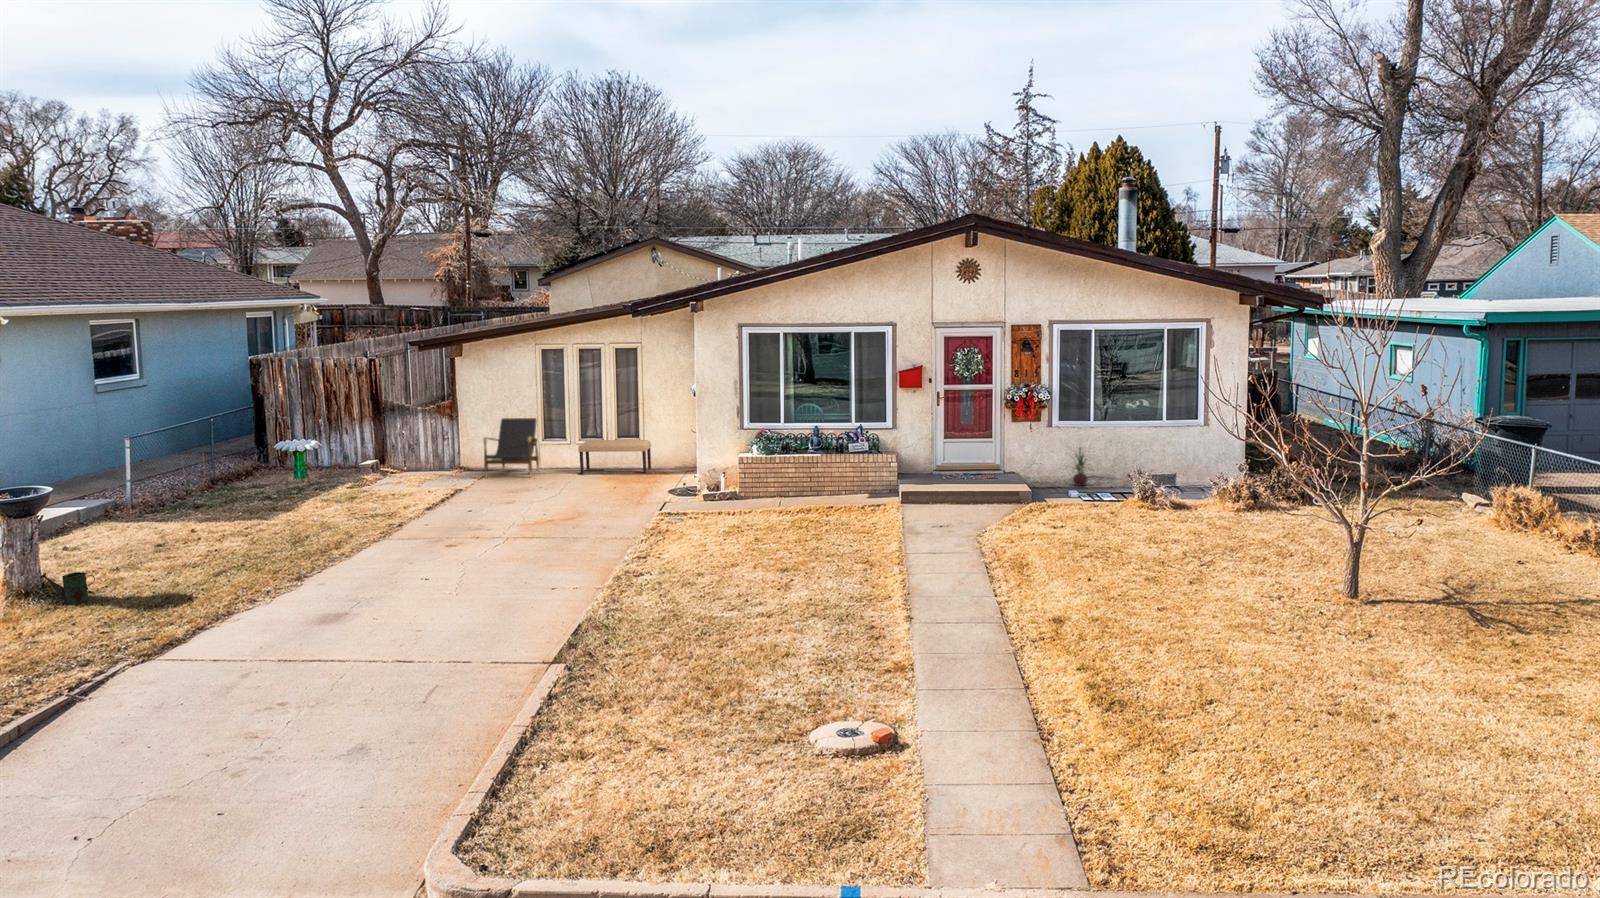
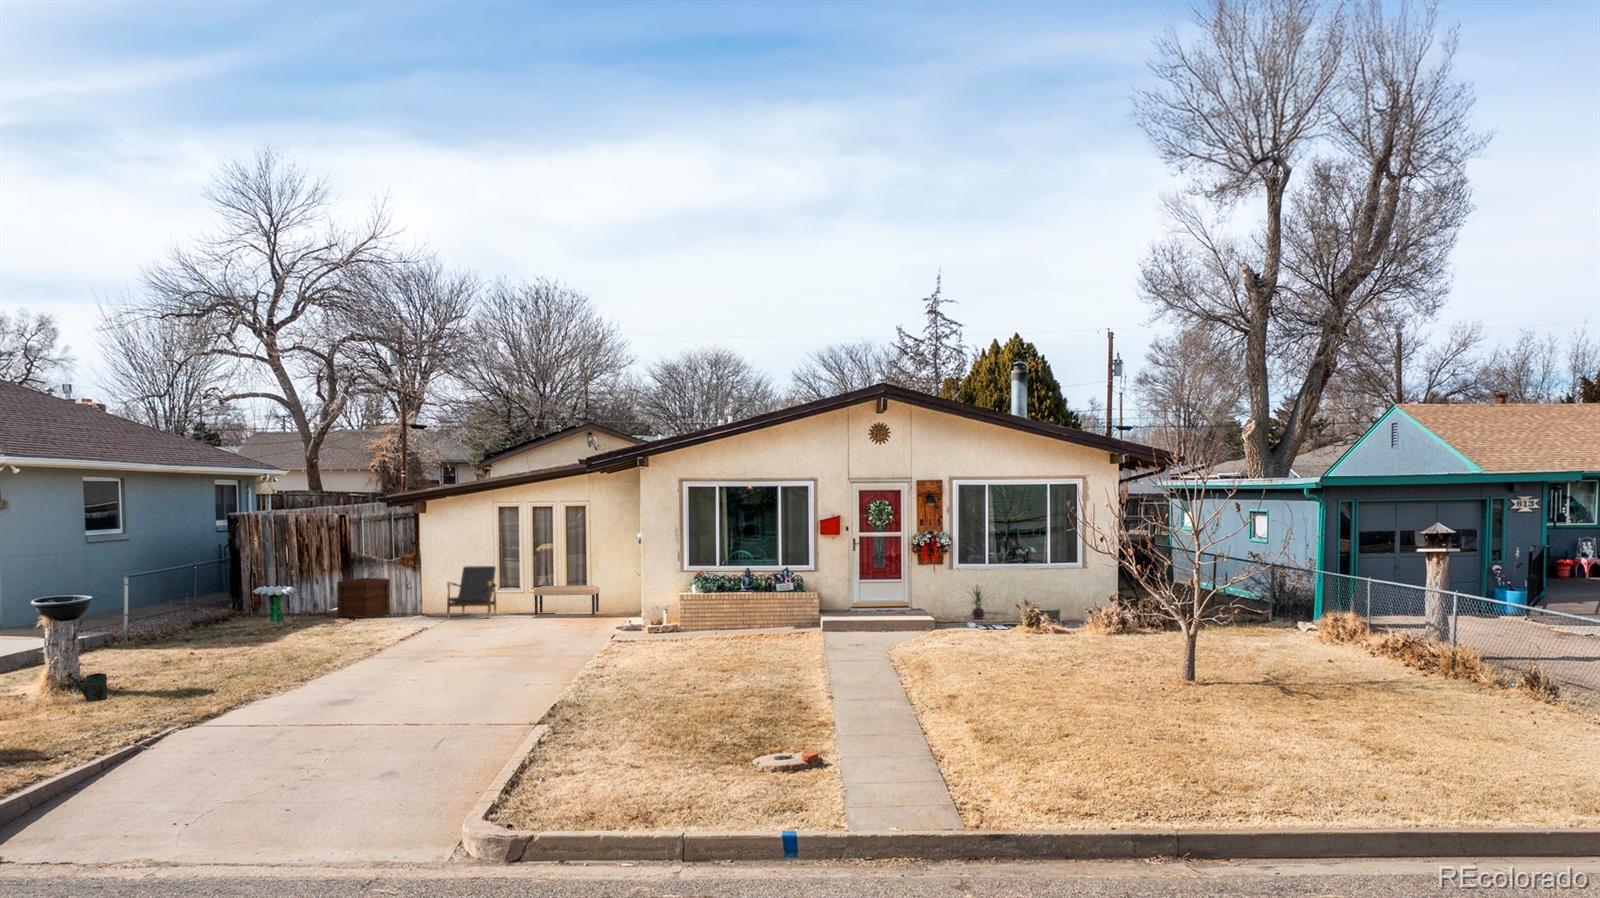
wooden crate: none [366,429,426,475] -> present [337,578,390,618]

